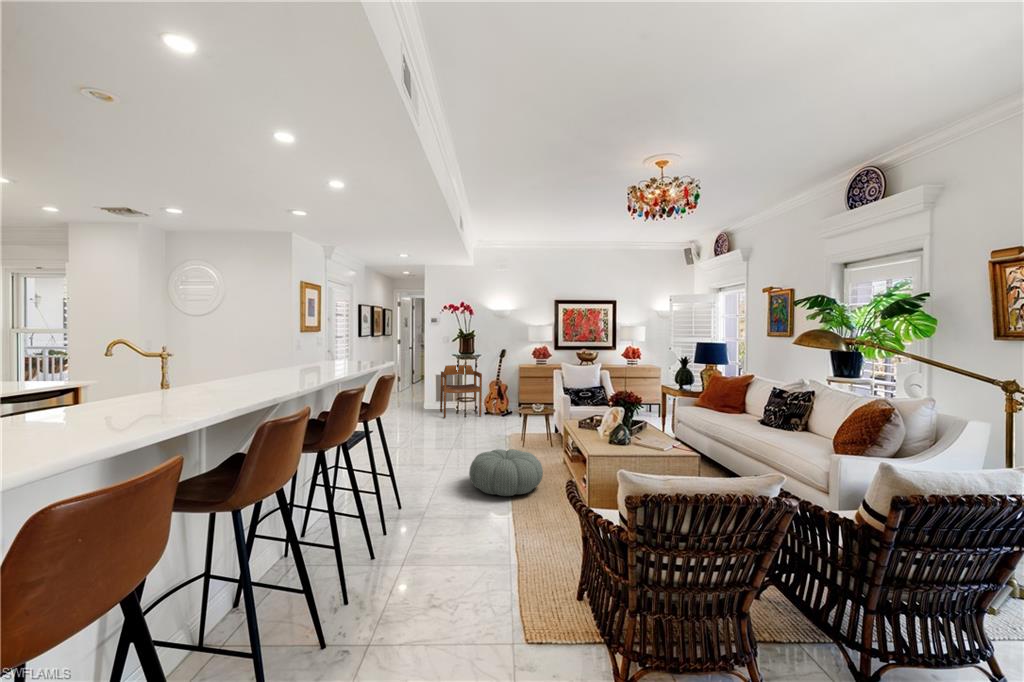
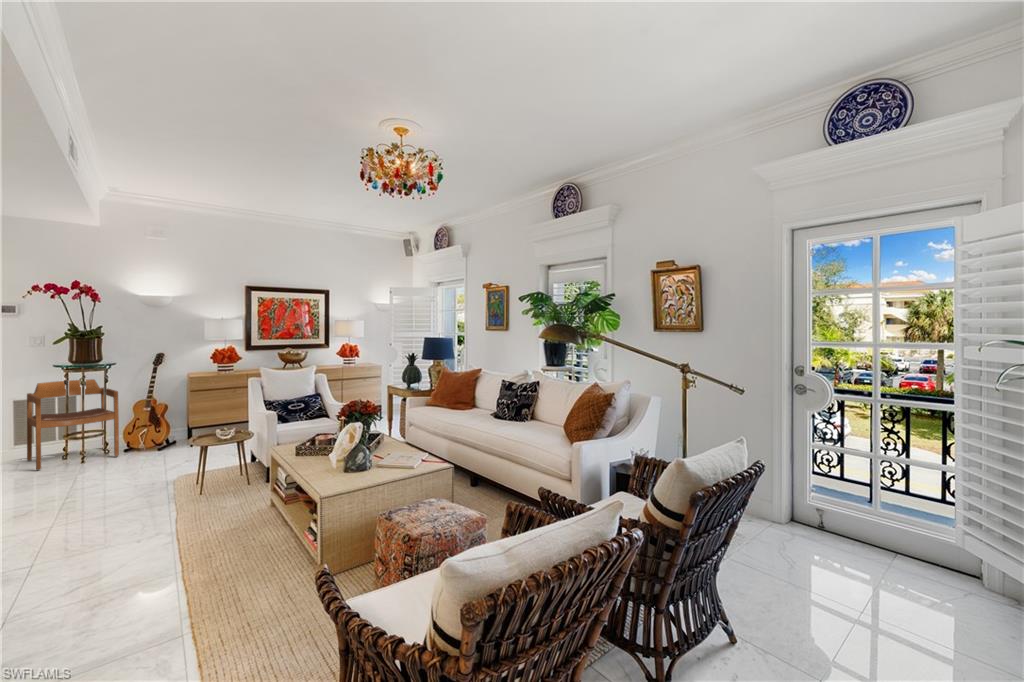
pouf: present [469,449,543,496] -> none [107,504,248,590]

